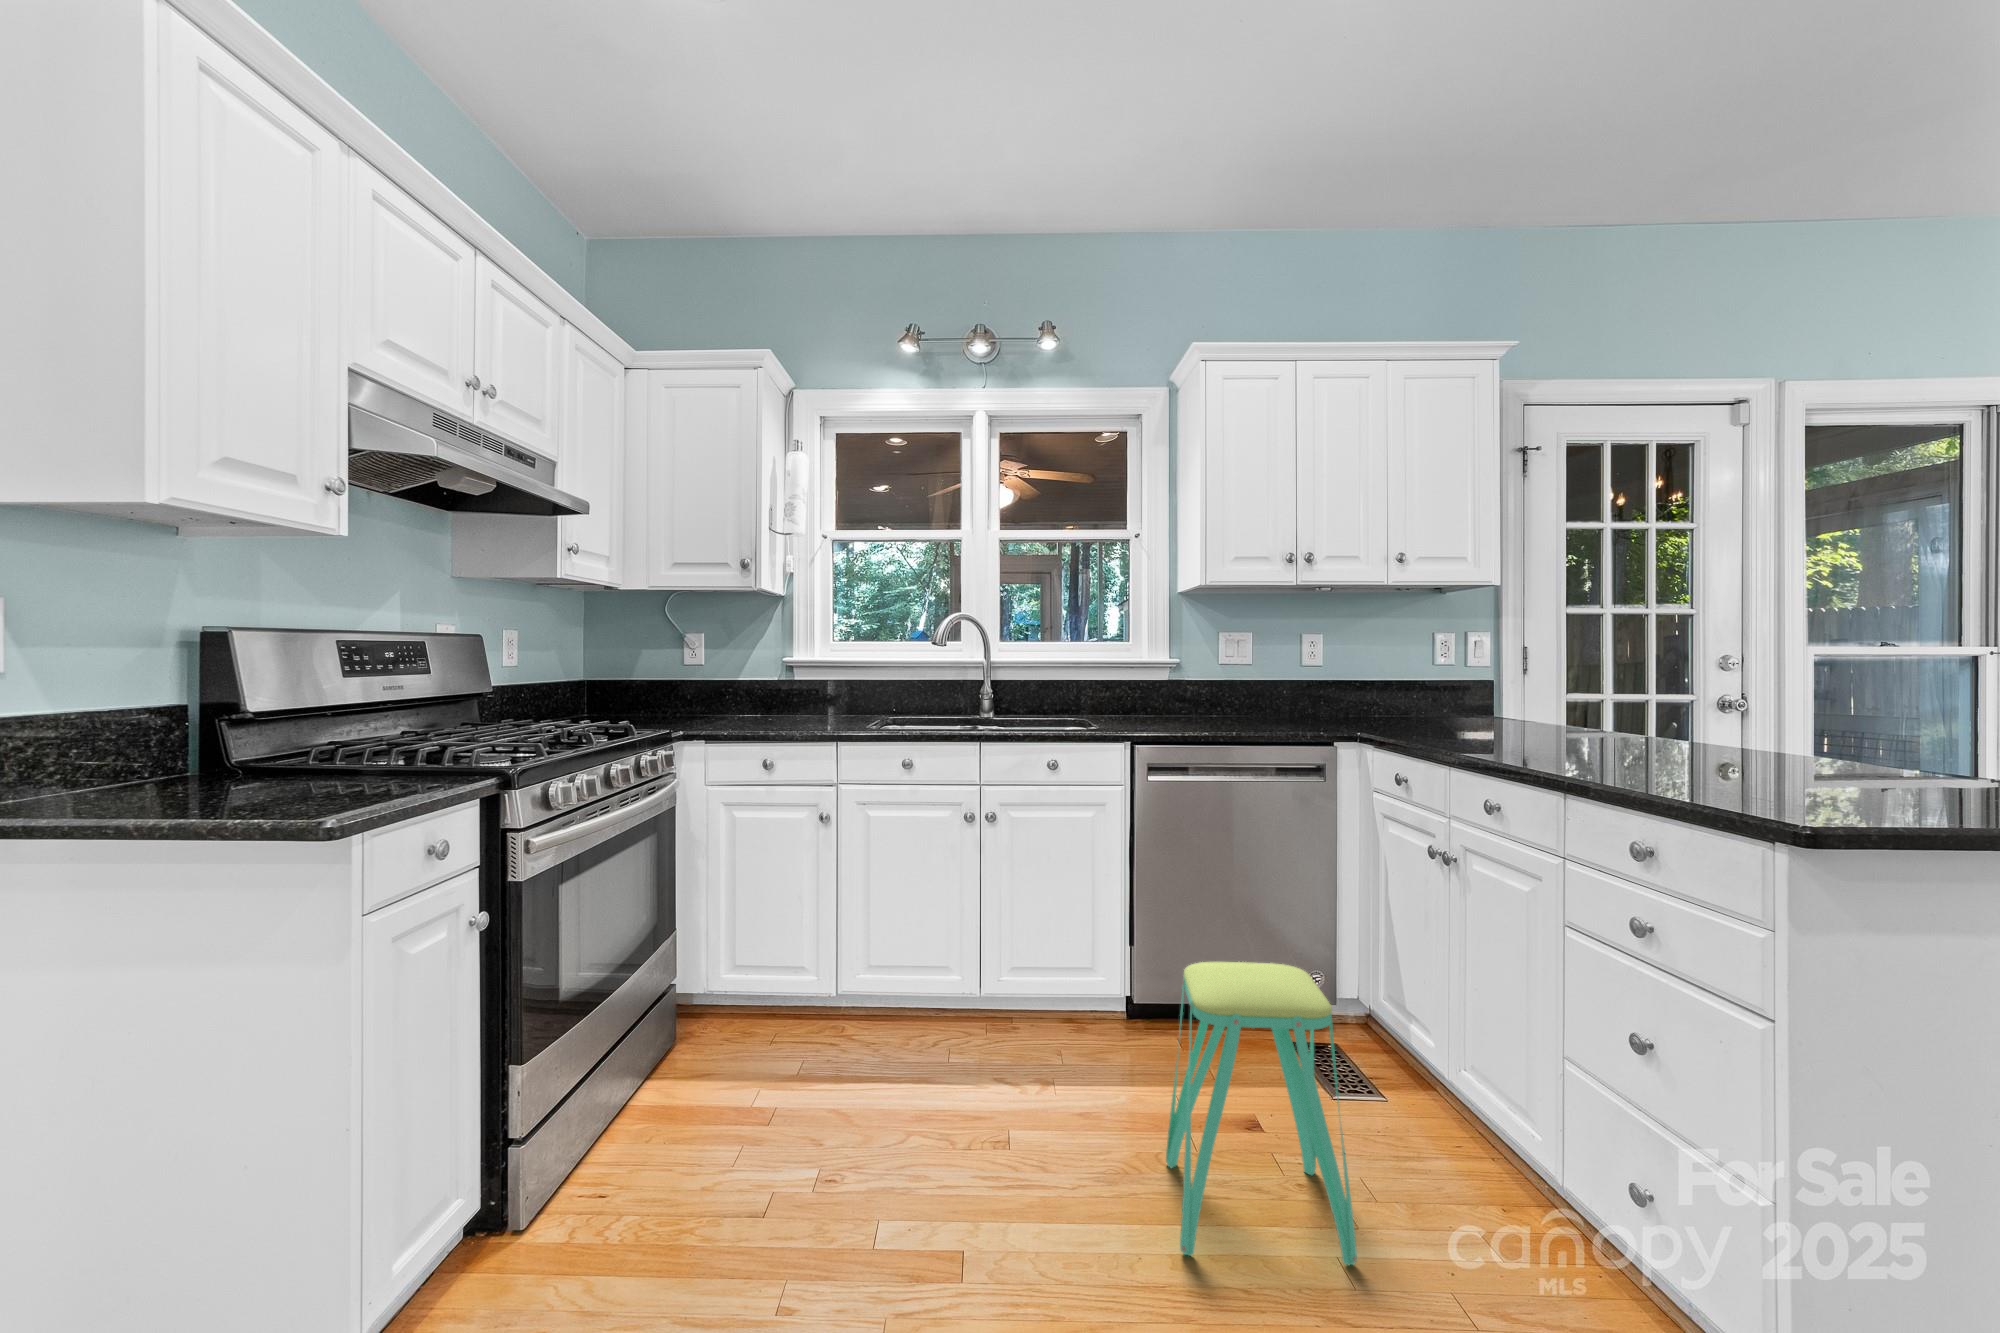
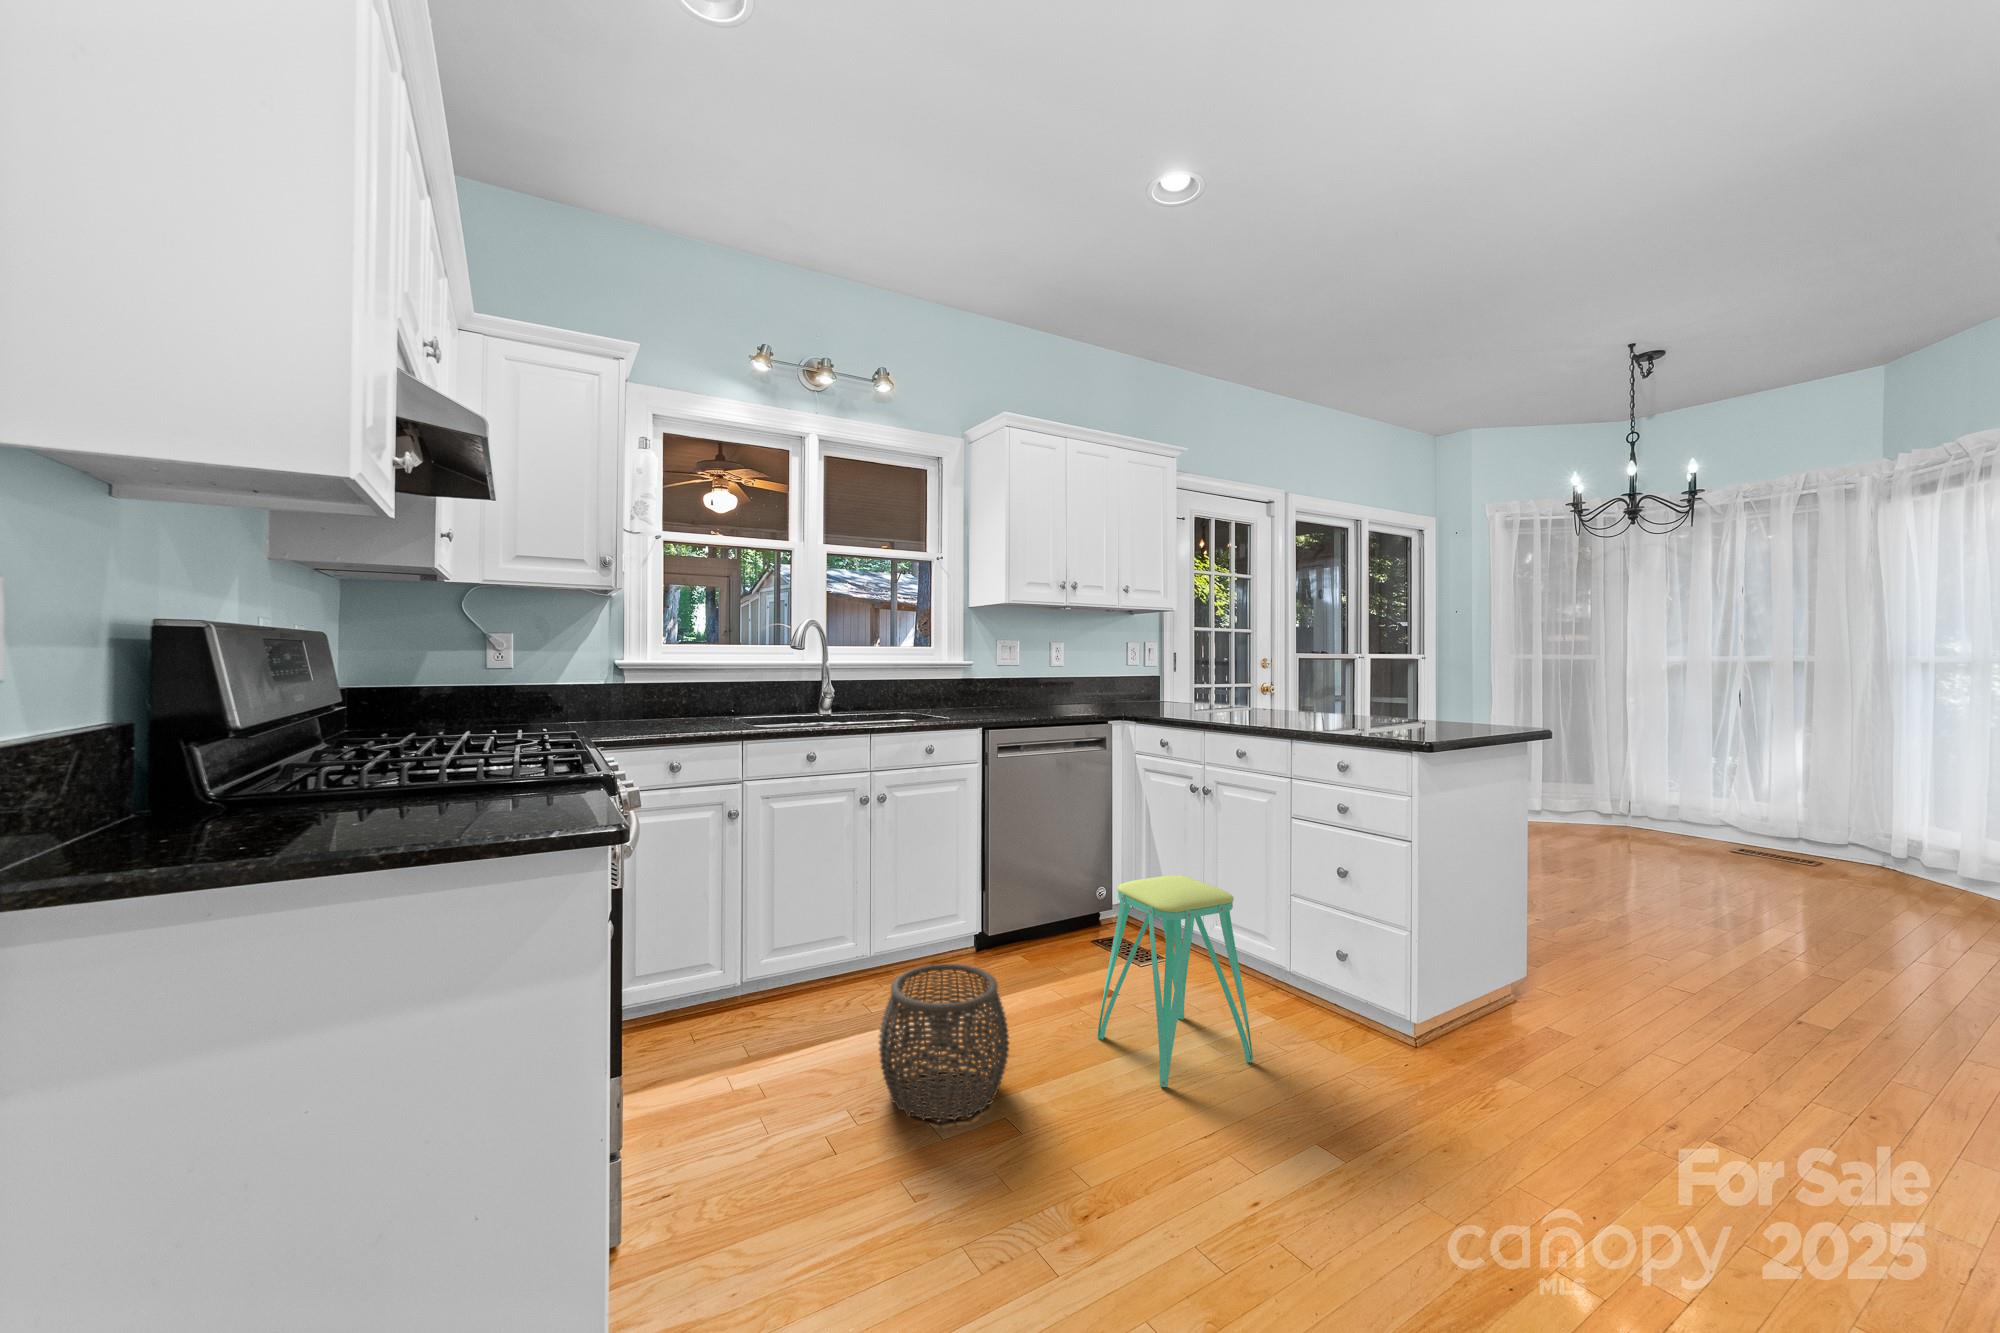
woven basket: none [845,1017,1002,1208] -> present [879,964,1009,1122]

